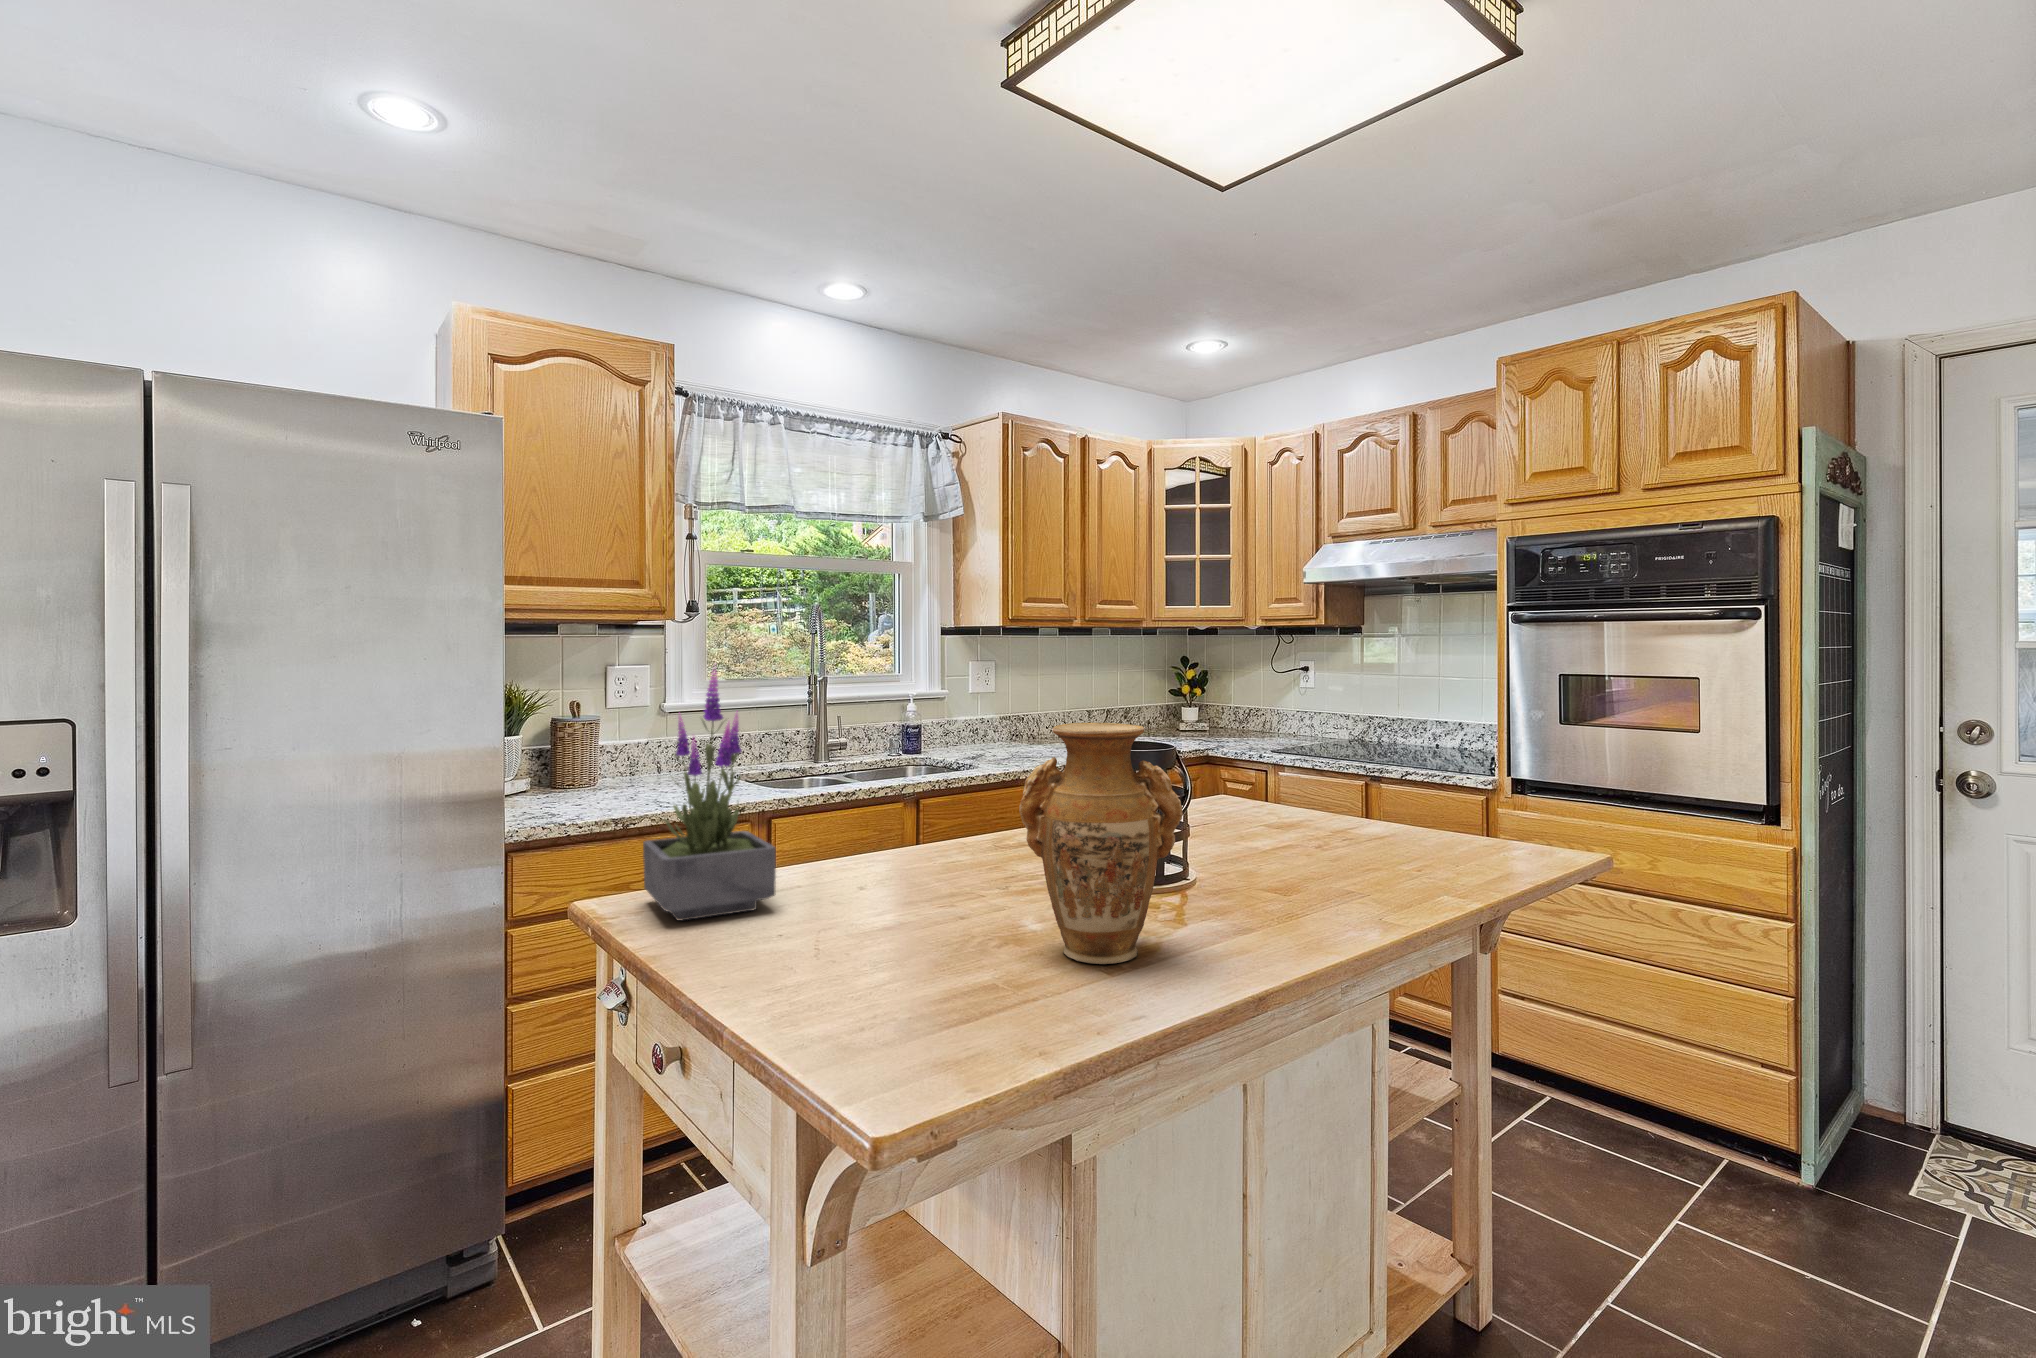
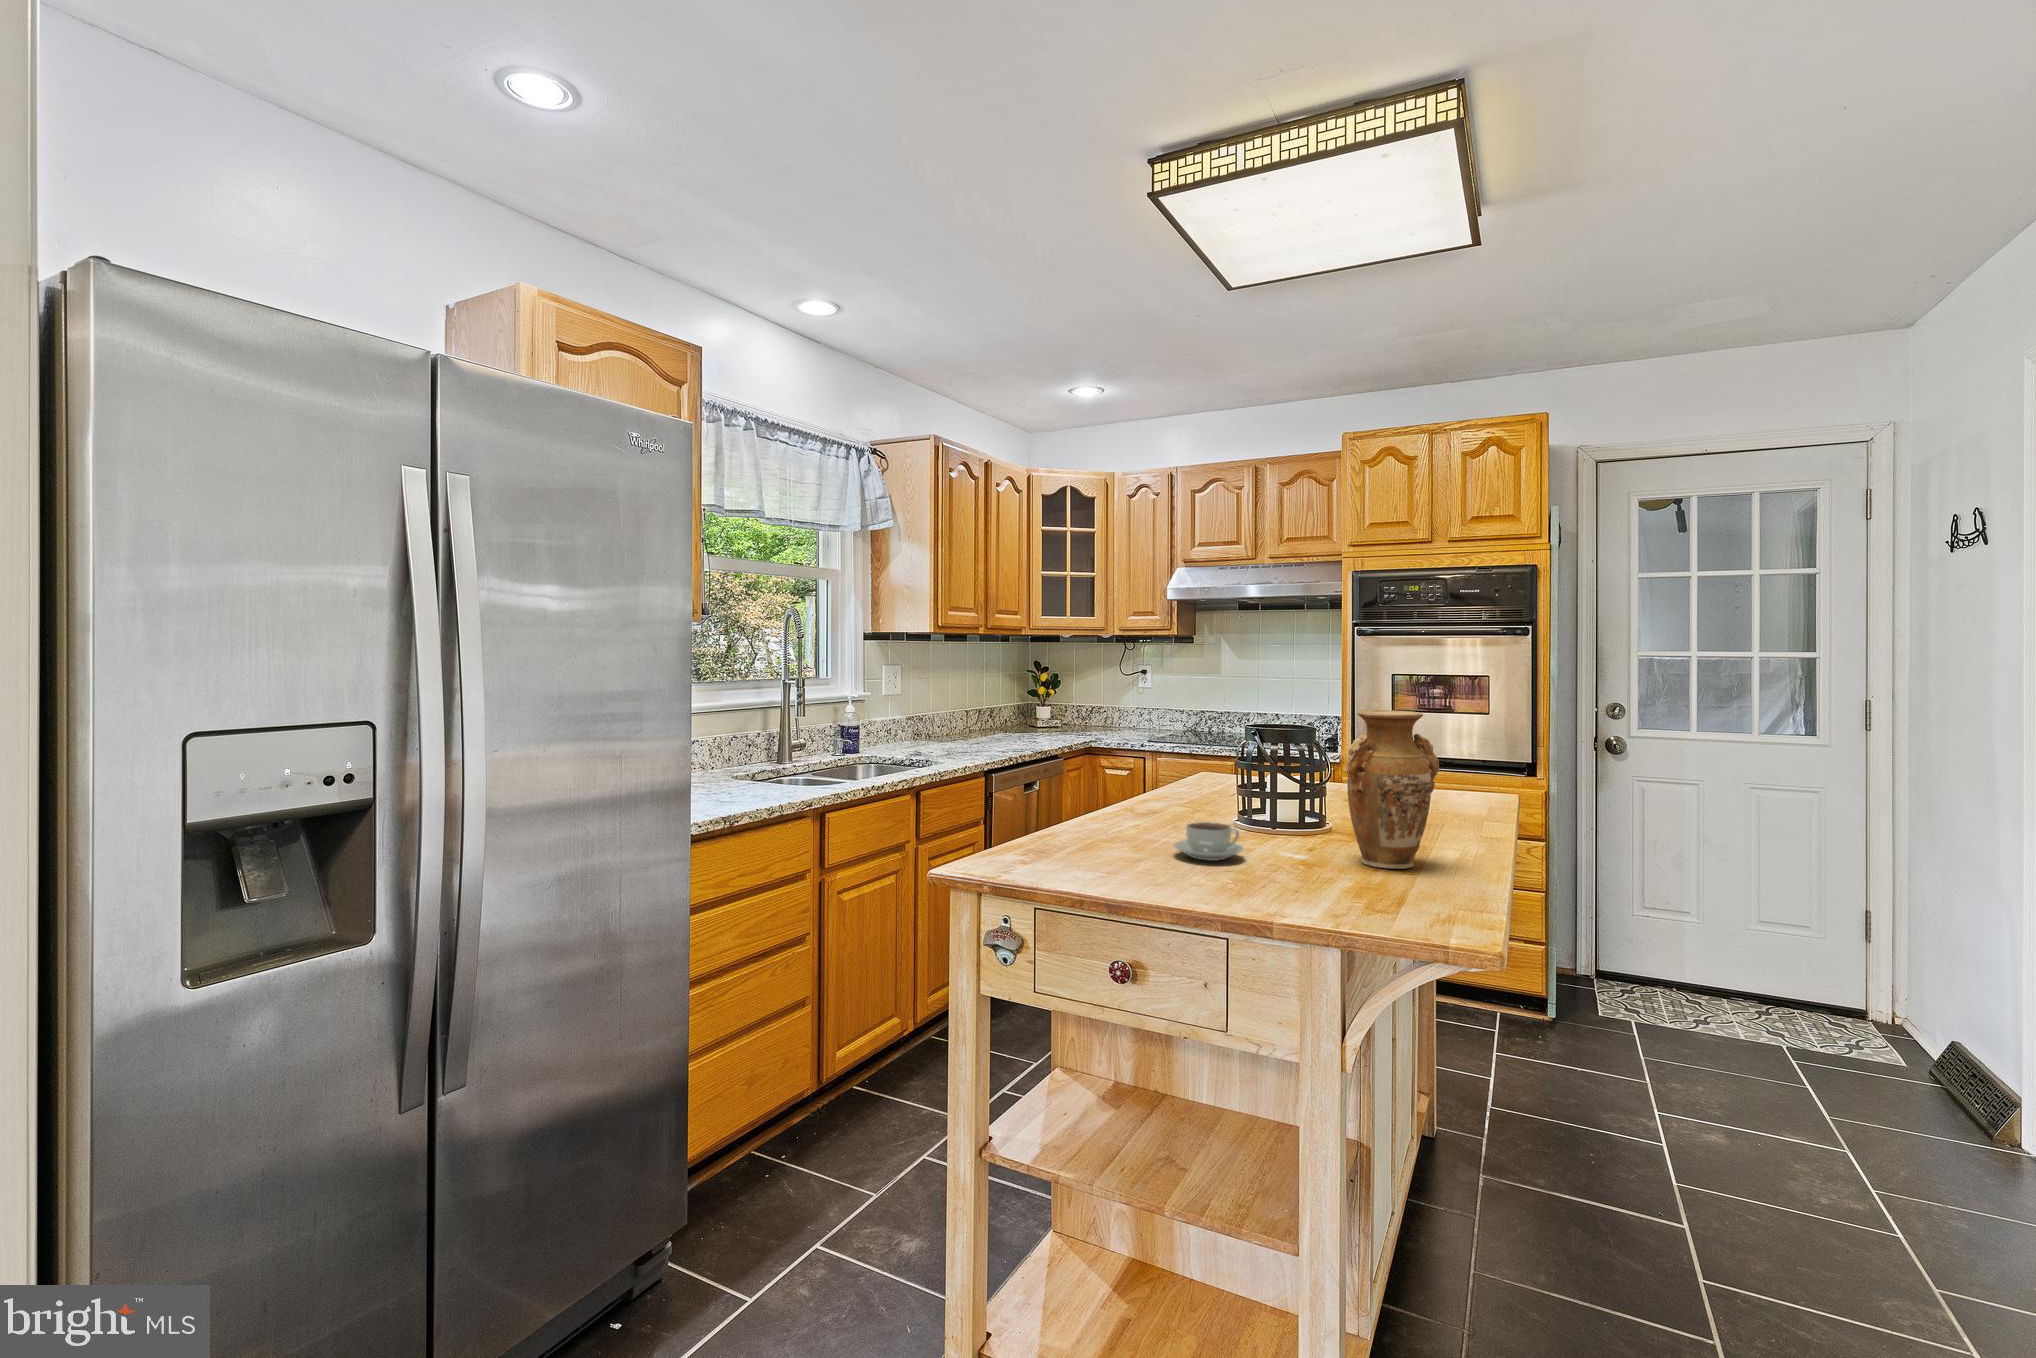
potted plant: present [643,663,776,921] -> none [1017,669,1130,870]
coffee cup: none [833,869,928,924] -> present [1174,822,1244,861]

